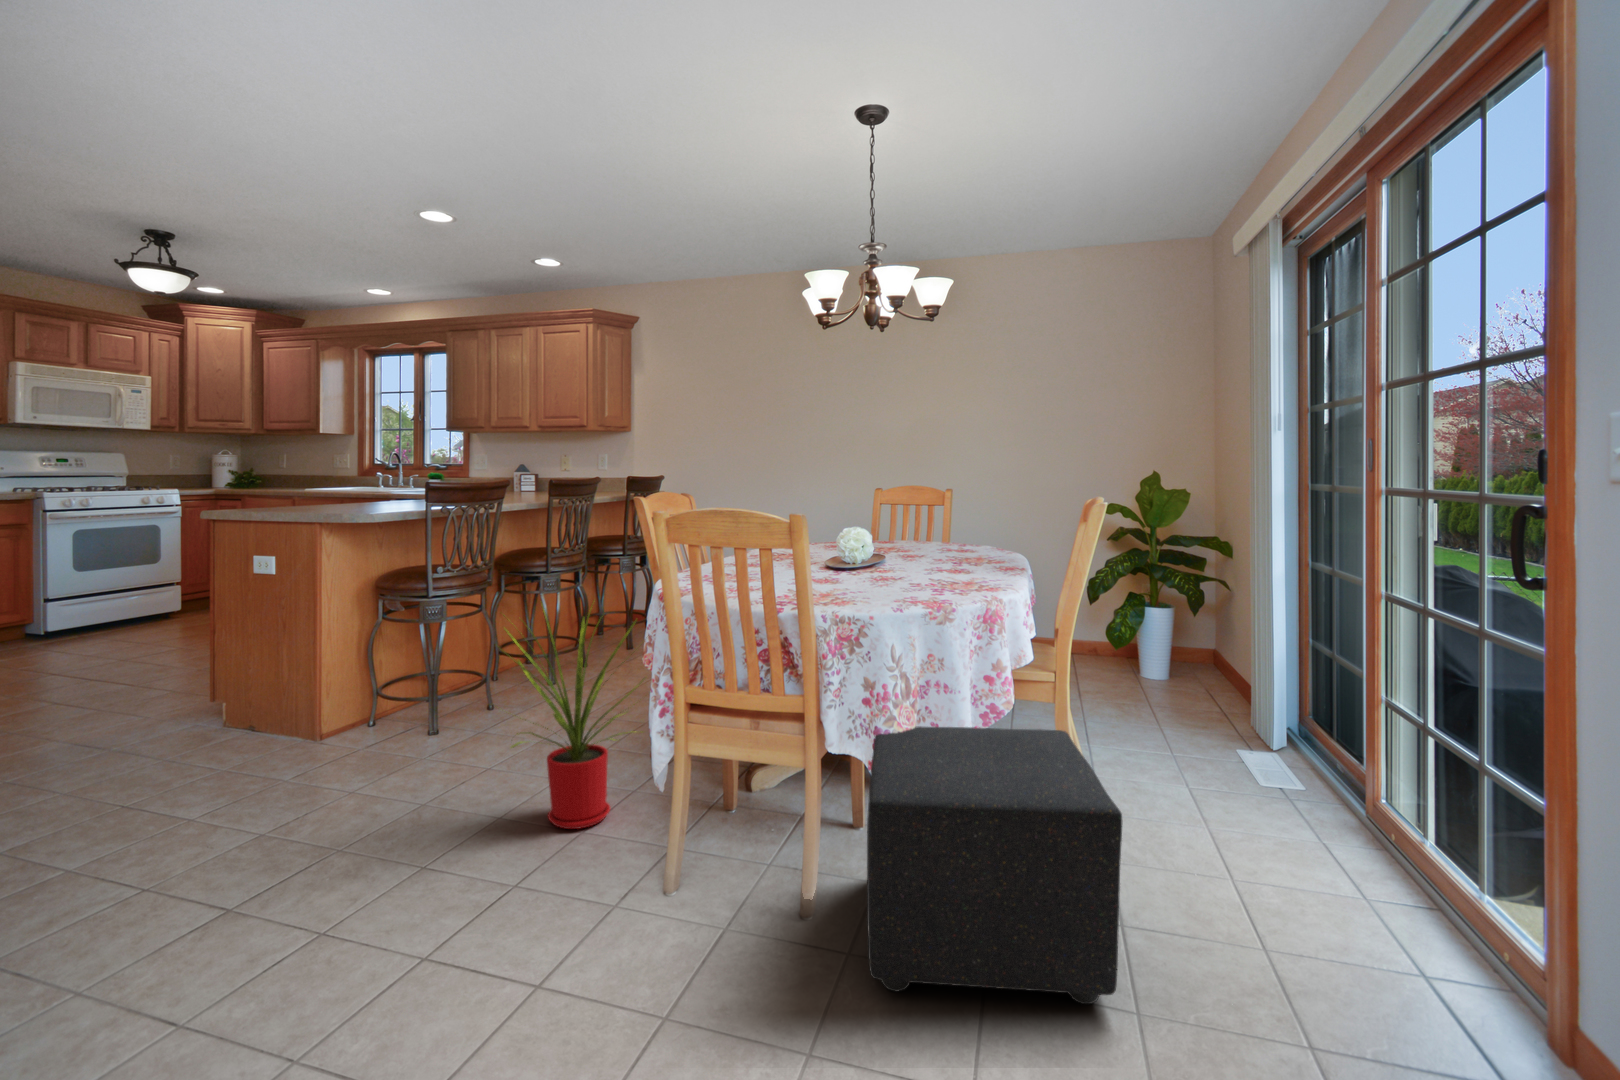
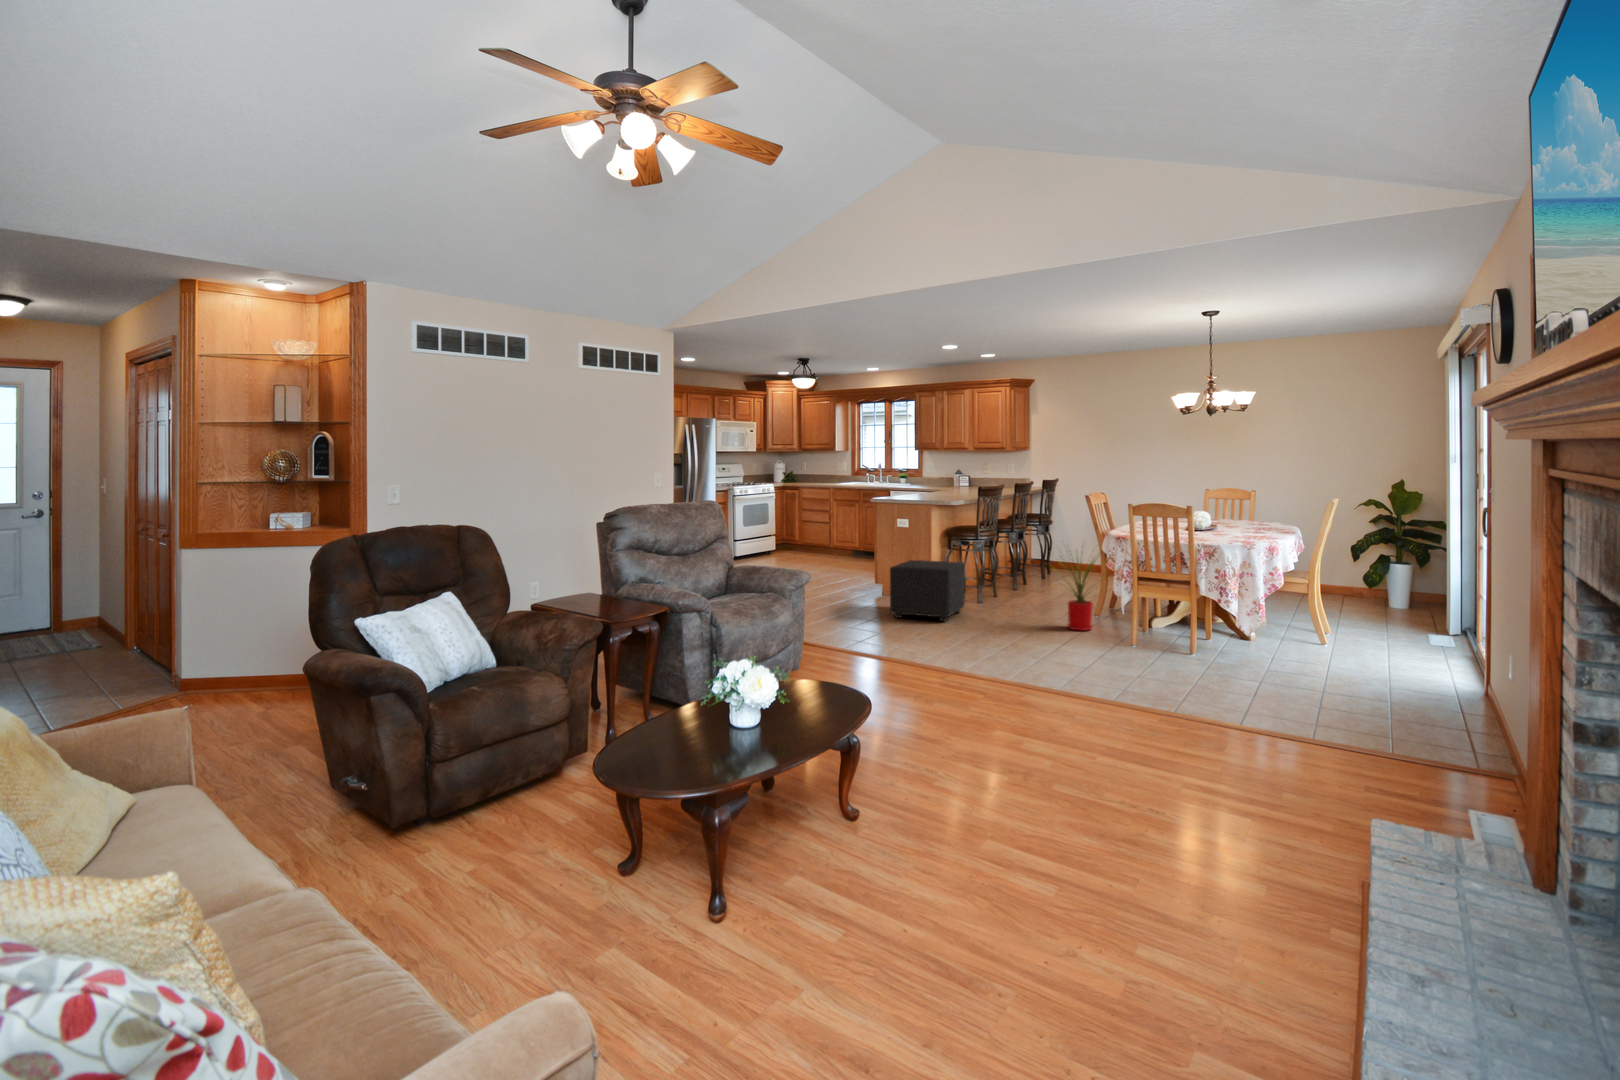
ottoman: present [867,727,1122,1004] -> present [890,560,965,622]

